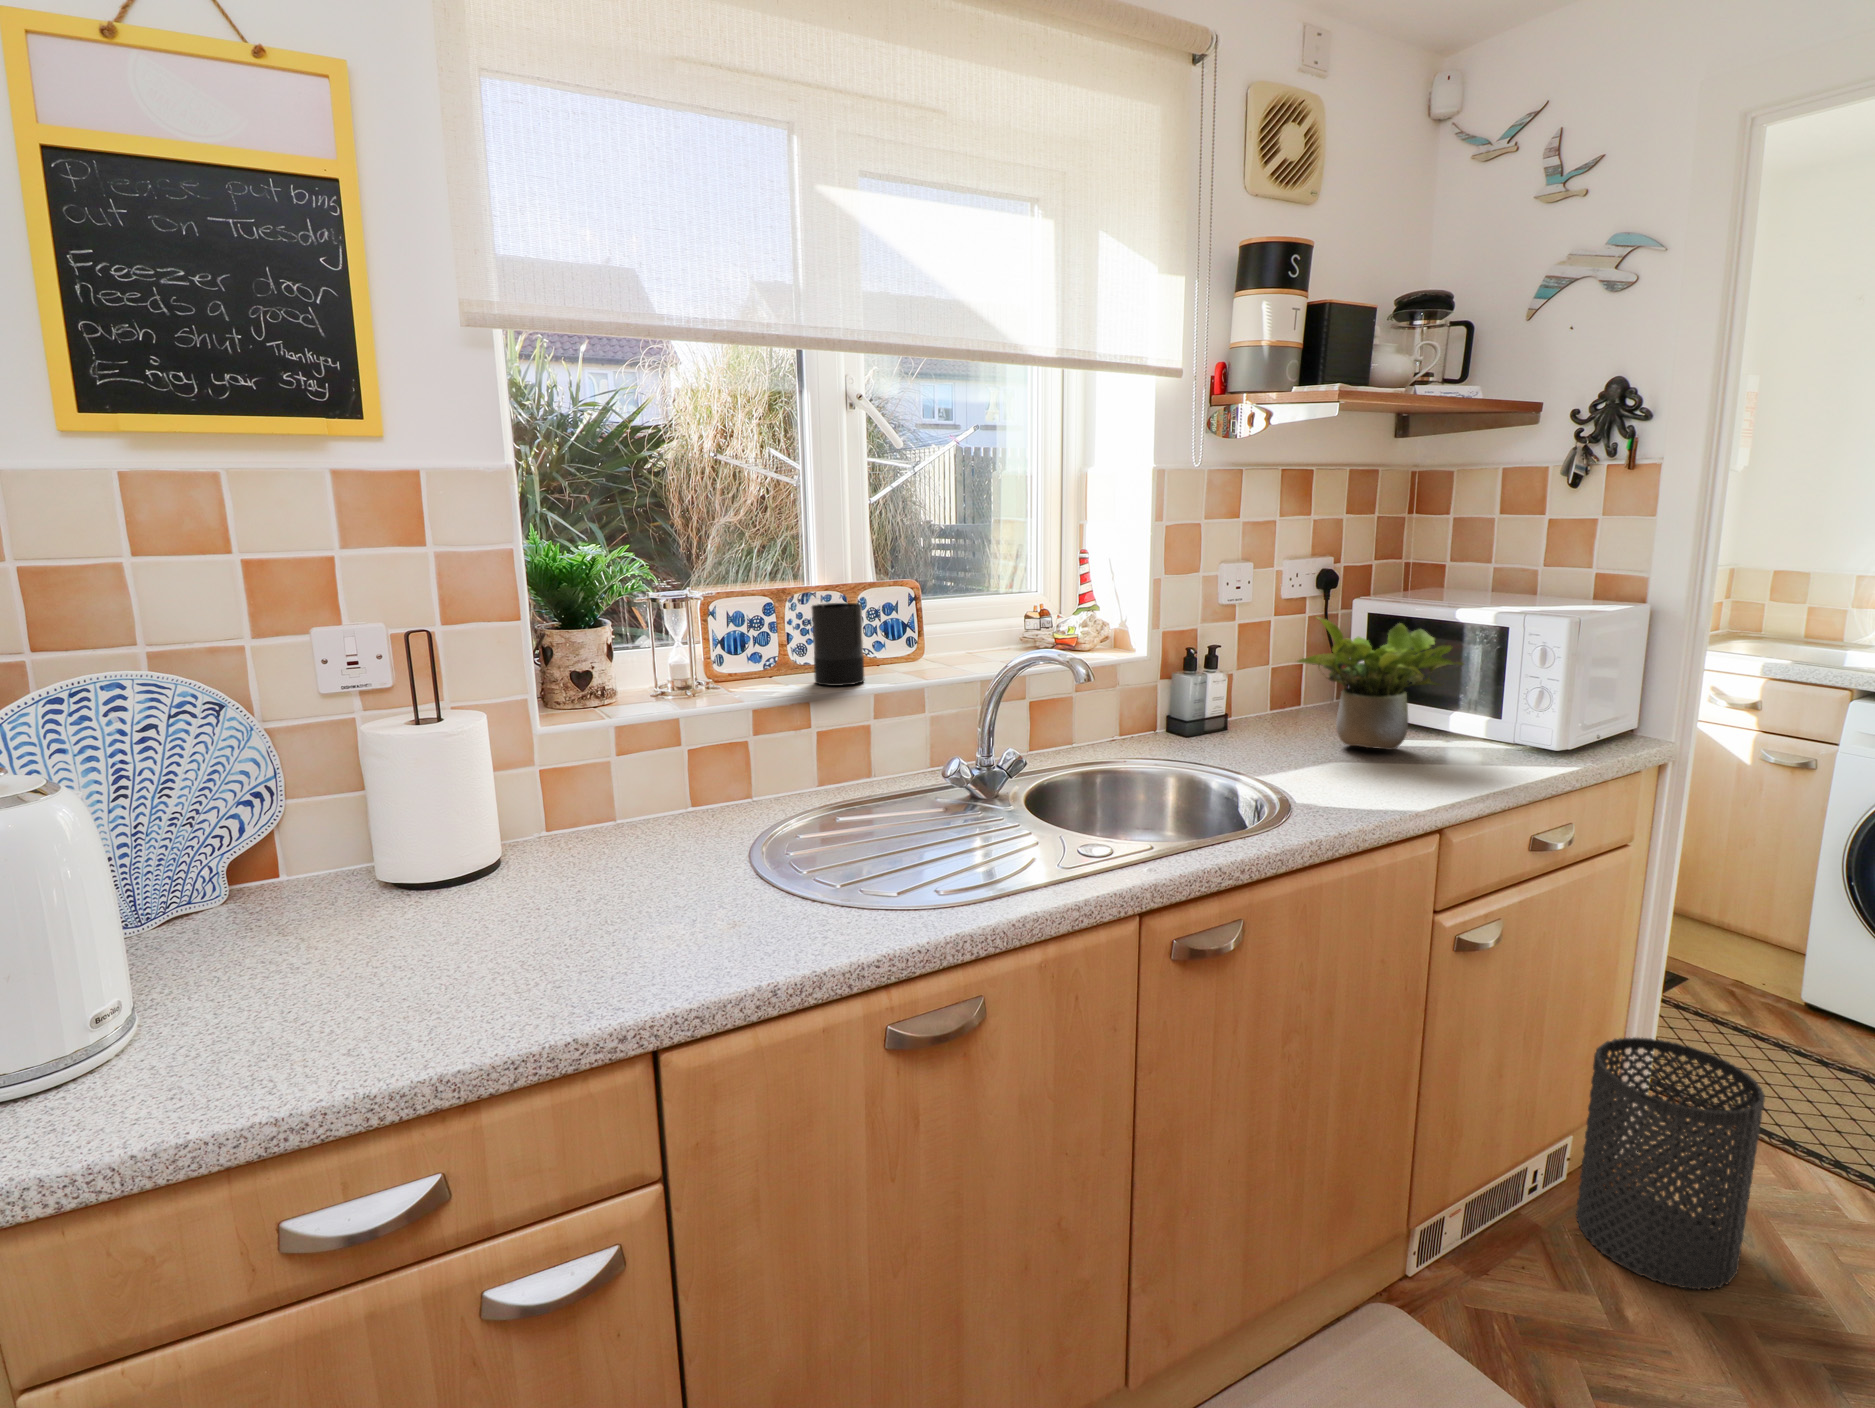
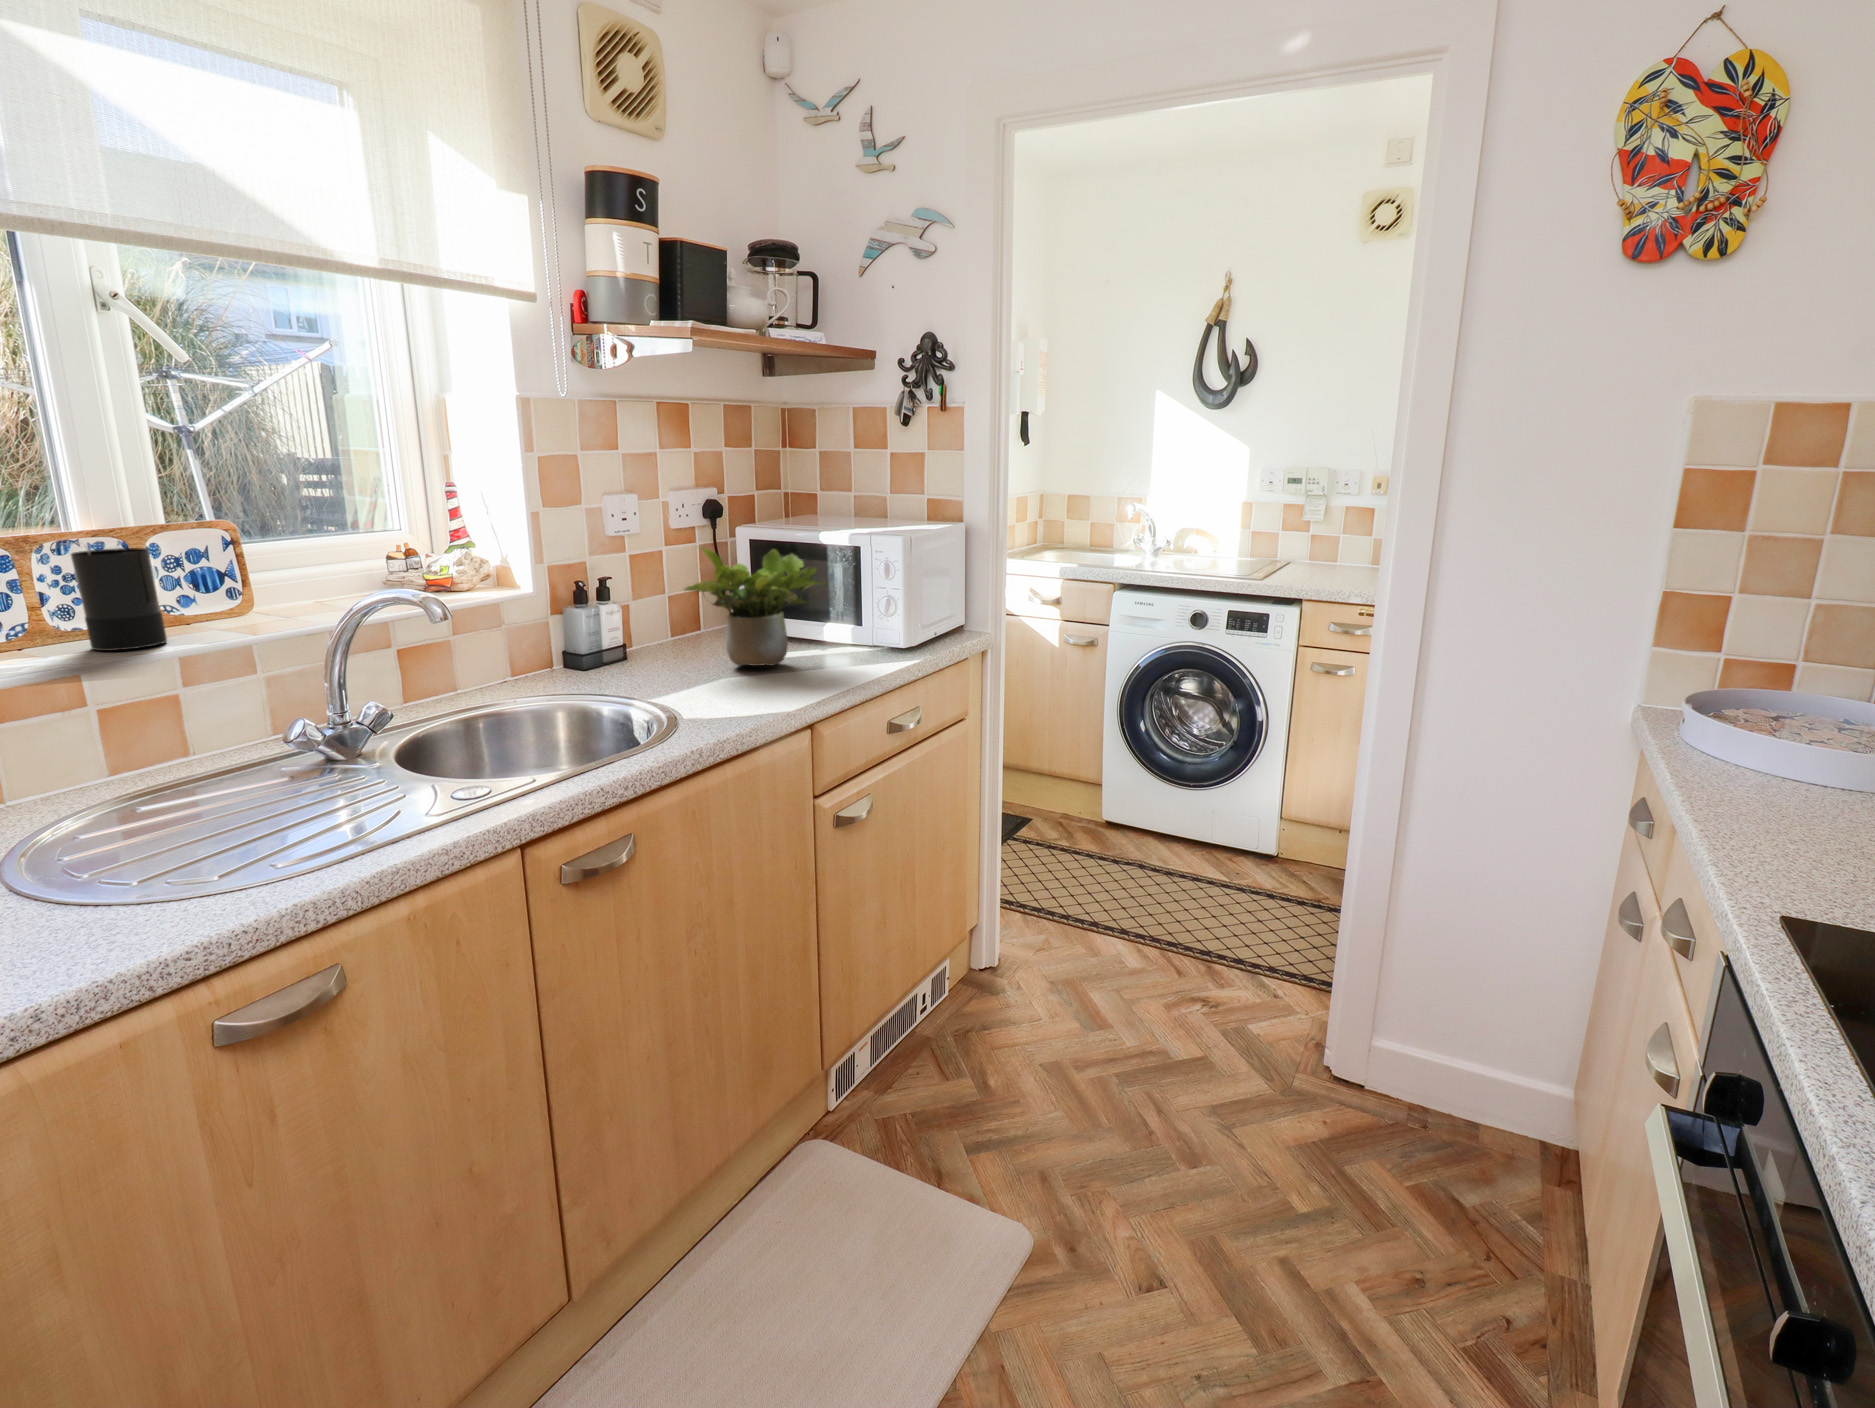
trash can: present [1576,1037,1765,1290] -> none [957,876,1066,1064]

